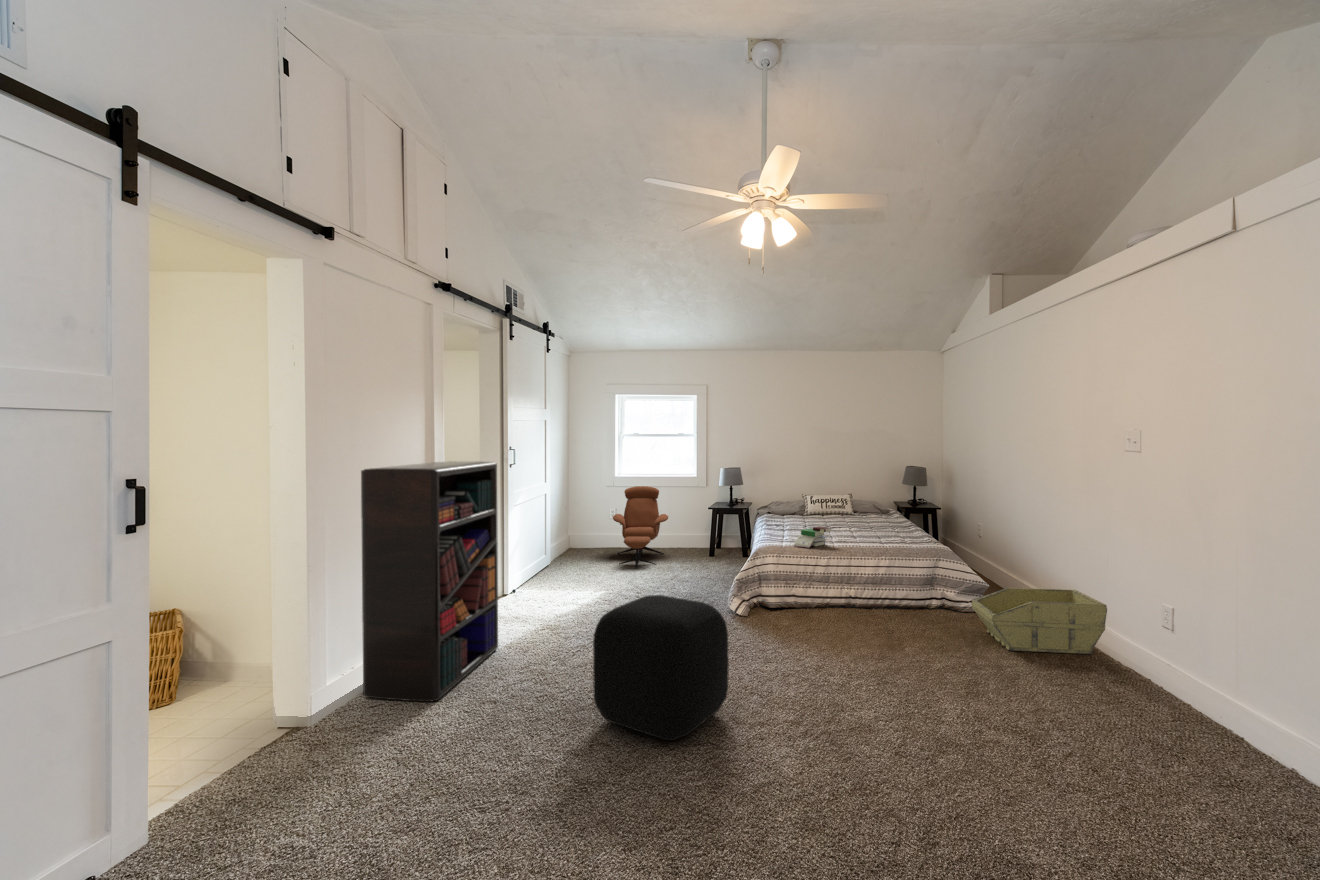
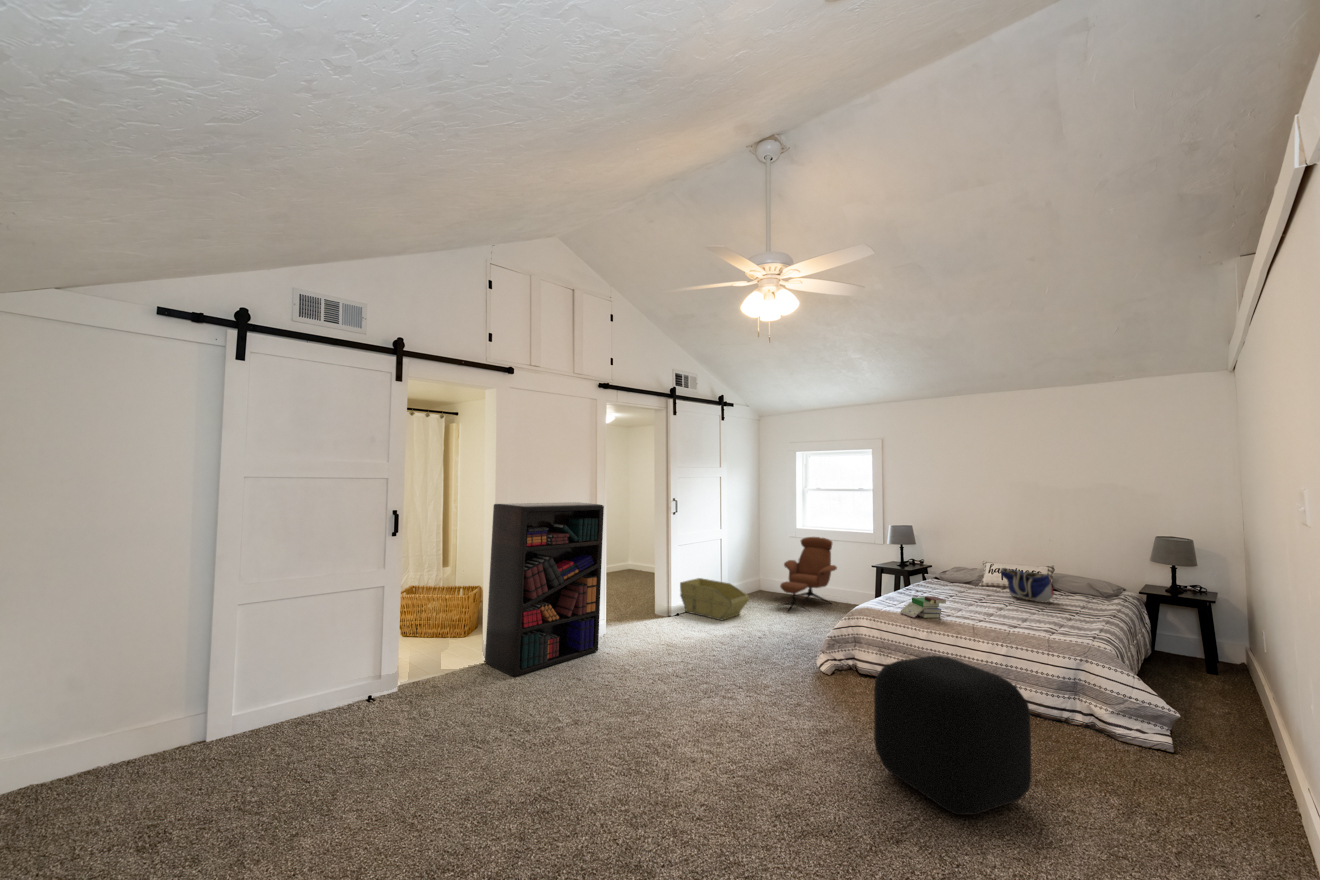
tote bag: none [831,496,872,522] -> present [1000,568,1054,603]
storage bin: present [971,588,1107,654] -> present [680,578,749,620]
ottoman: present [593,595,729,741] -> present [874,656,1031,815]

